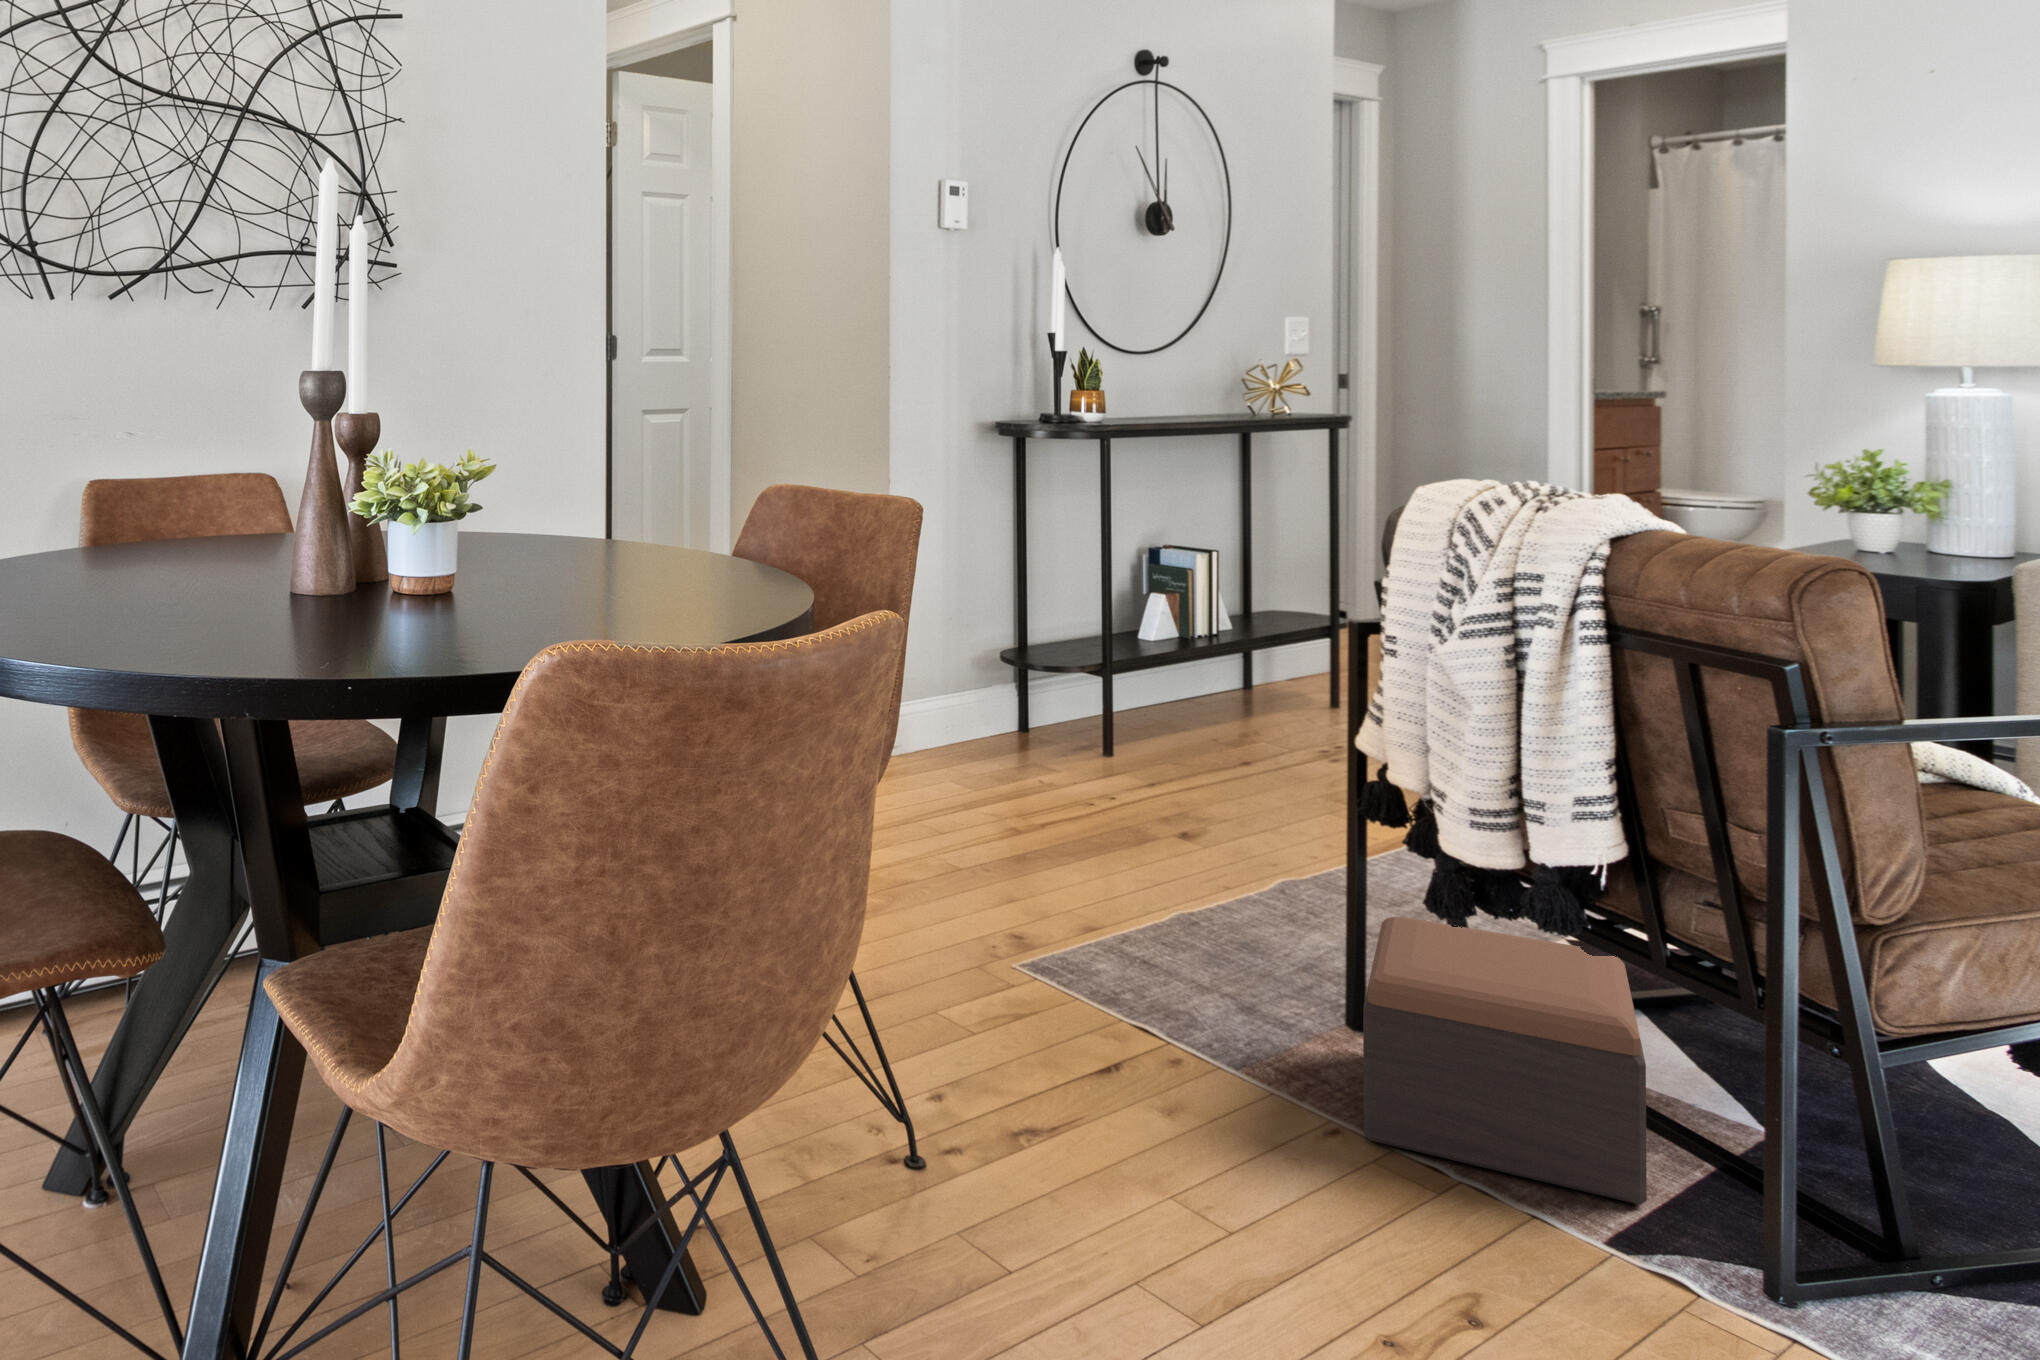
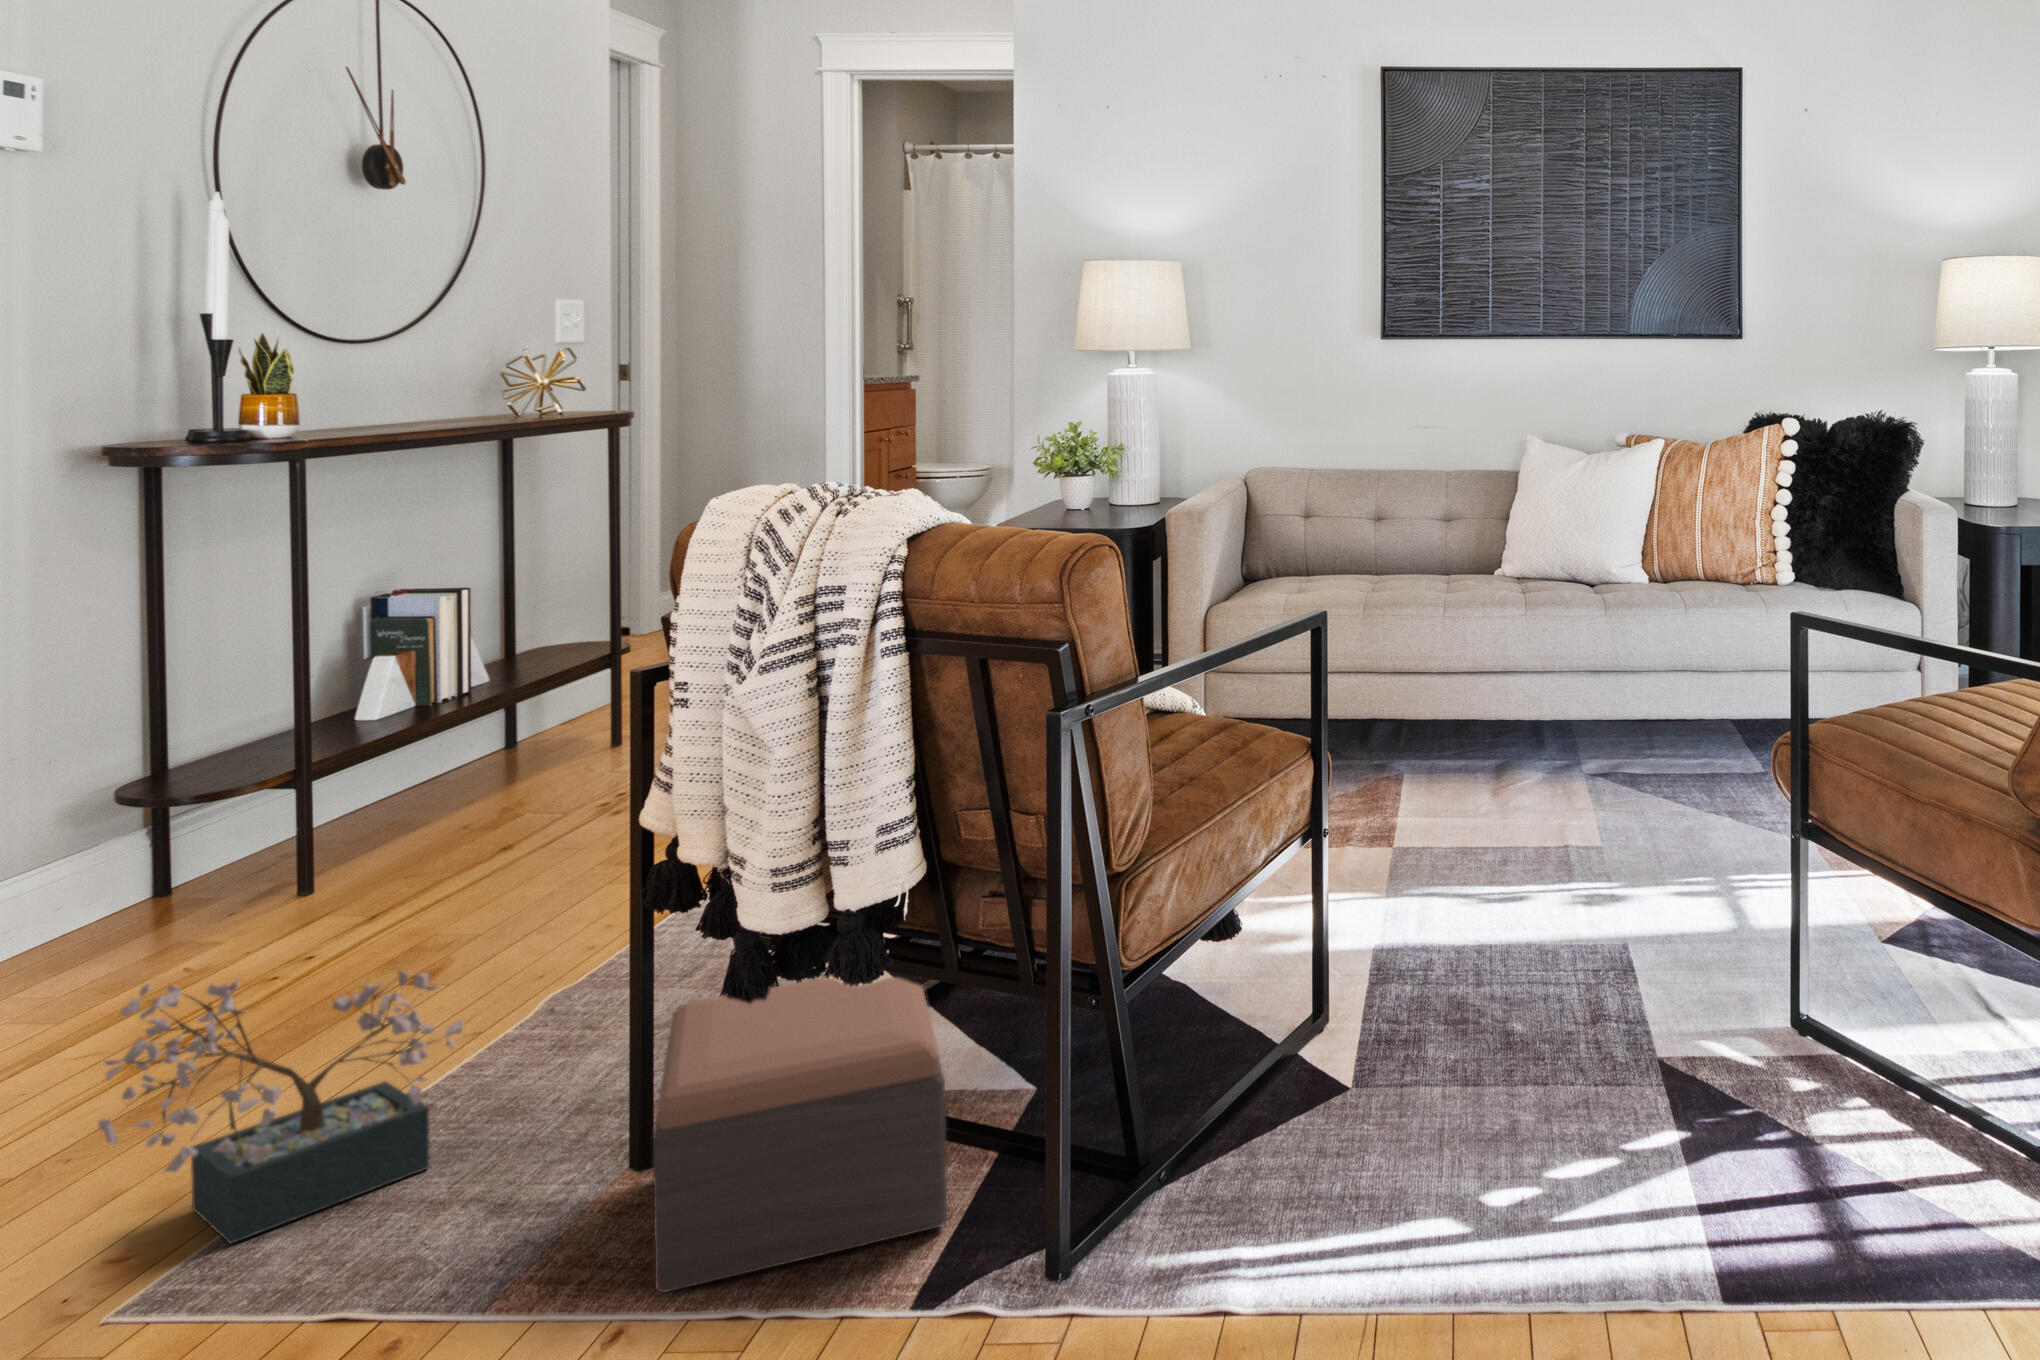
decorative plant: none [998,784,1218,981] -> present [98,971,463,1244]

